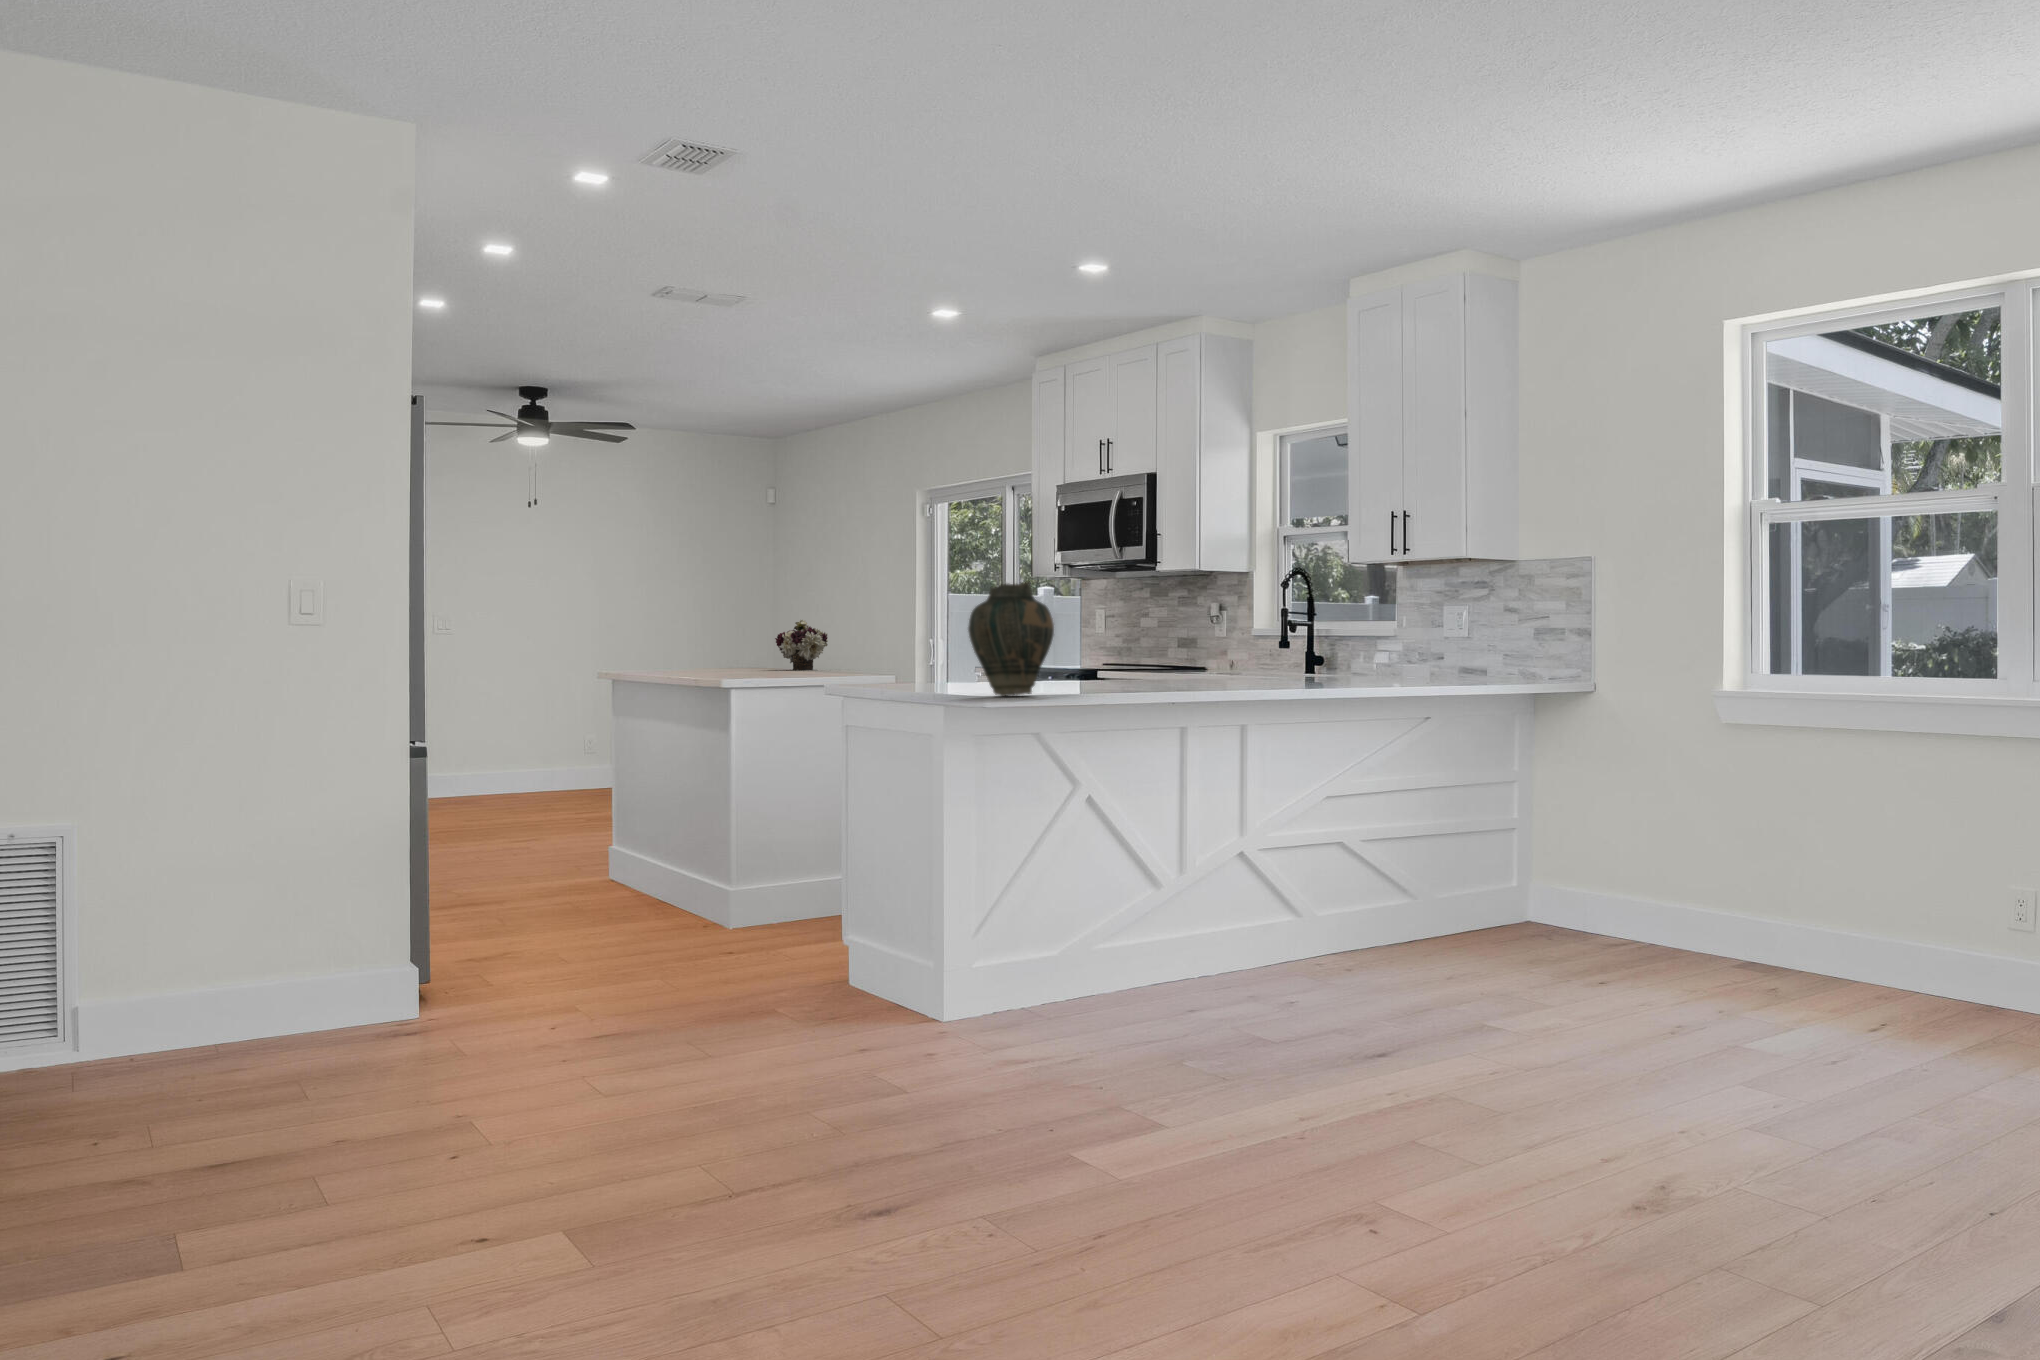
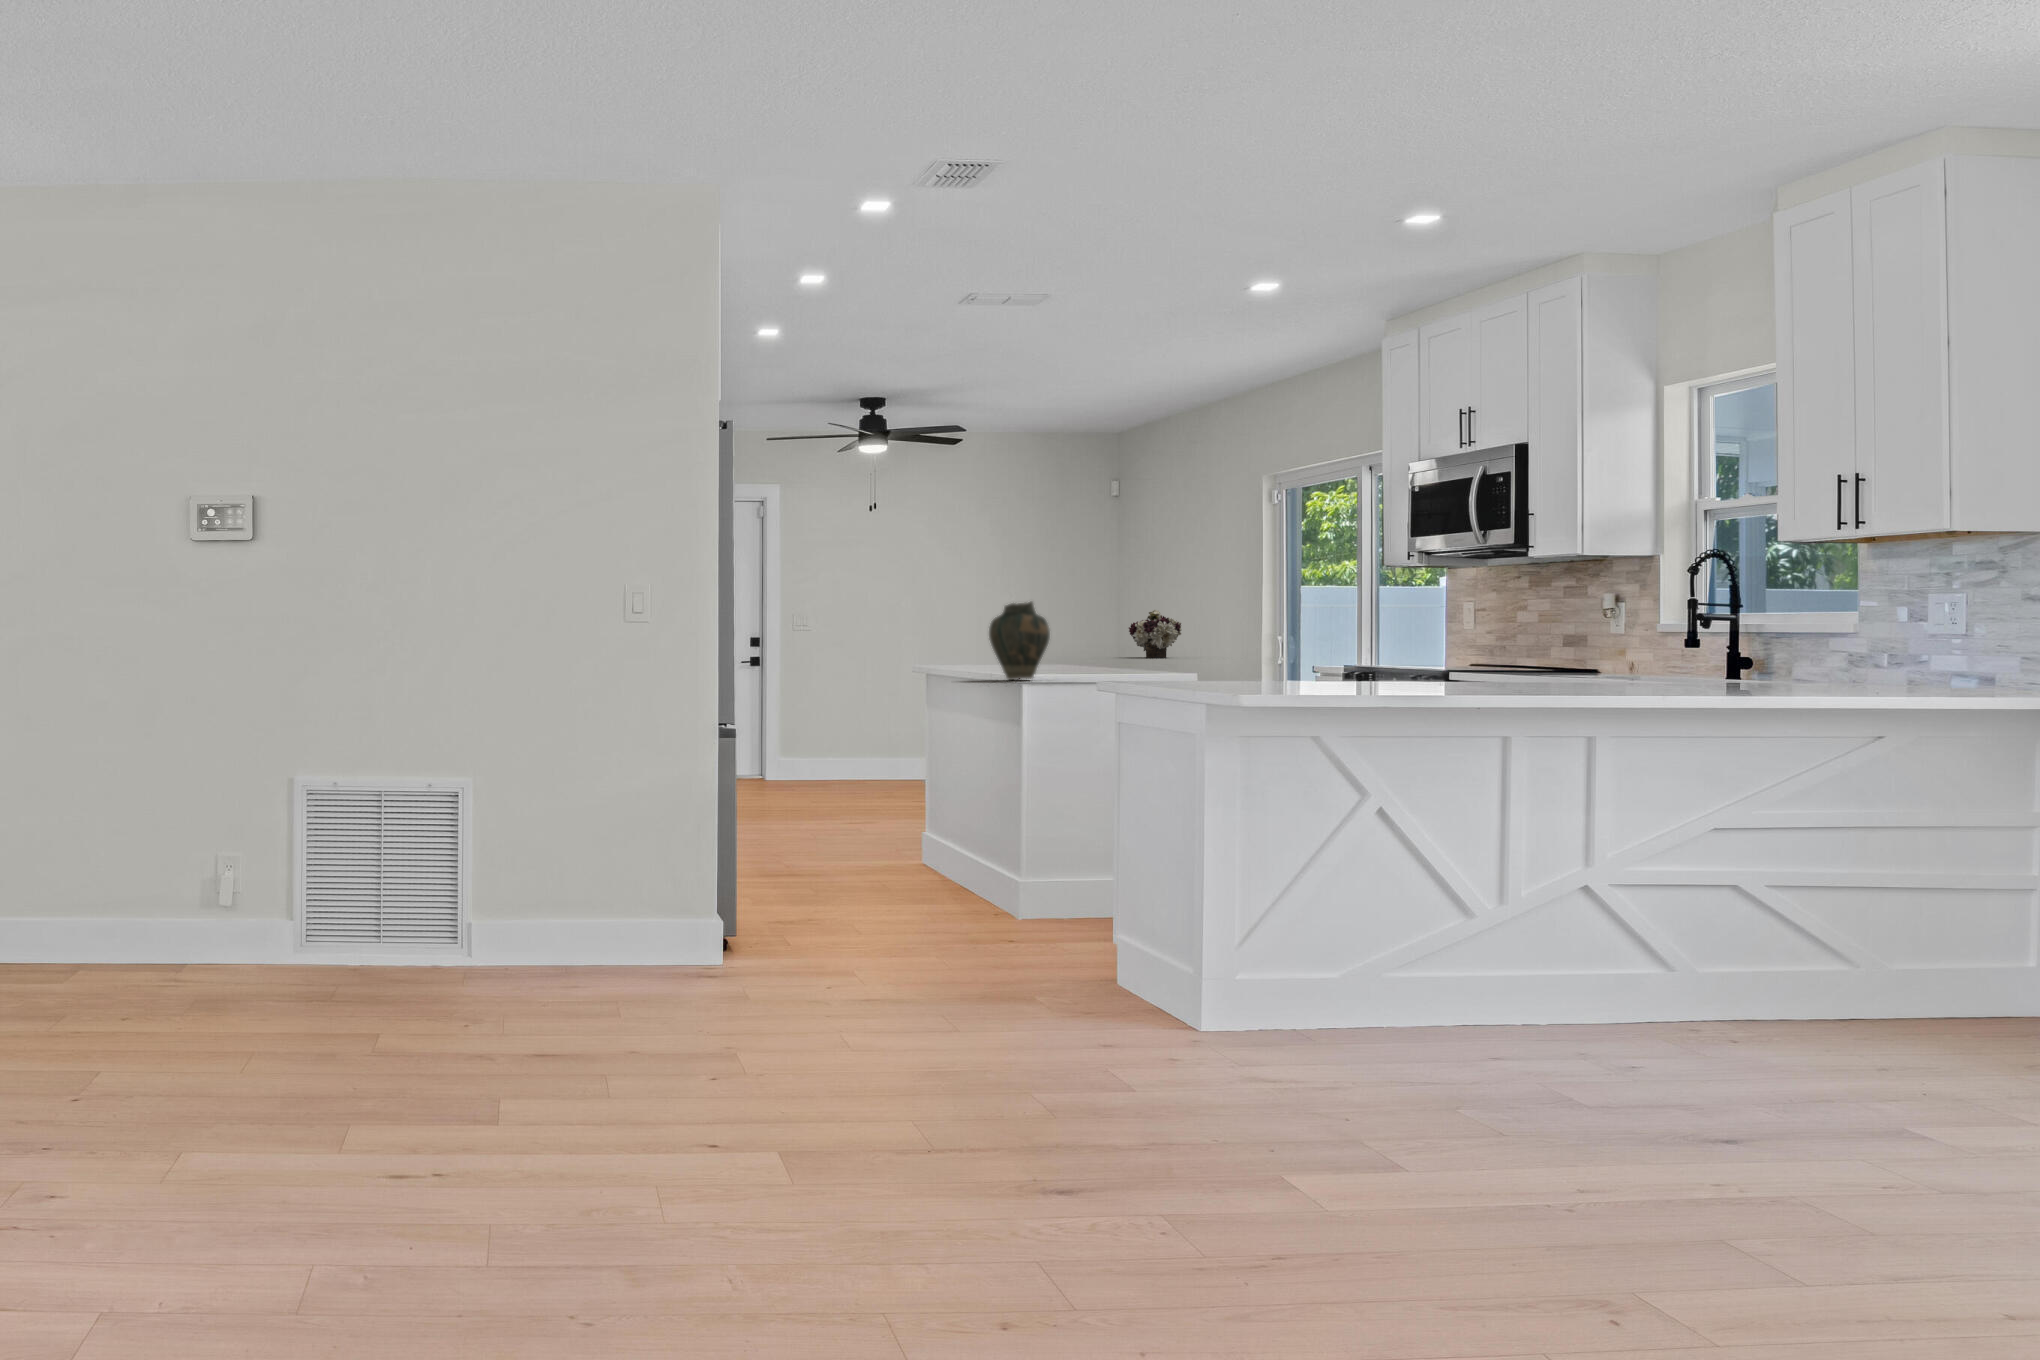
vase: present [968,581,1054,696] -> present [989,602,1050,680]

